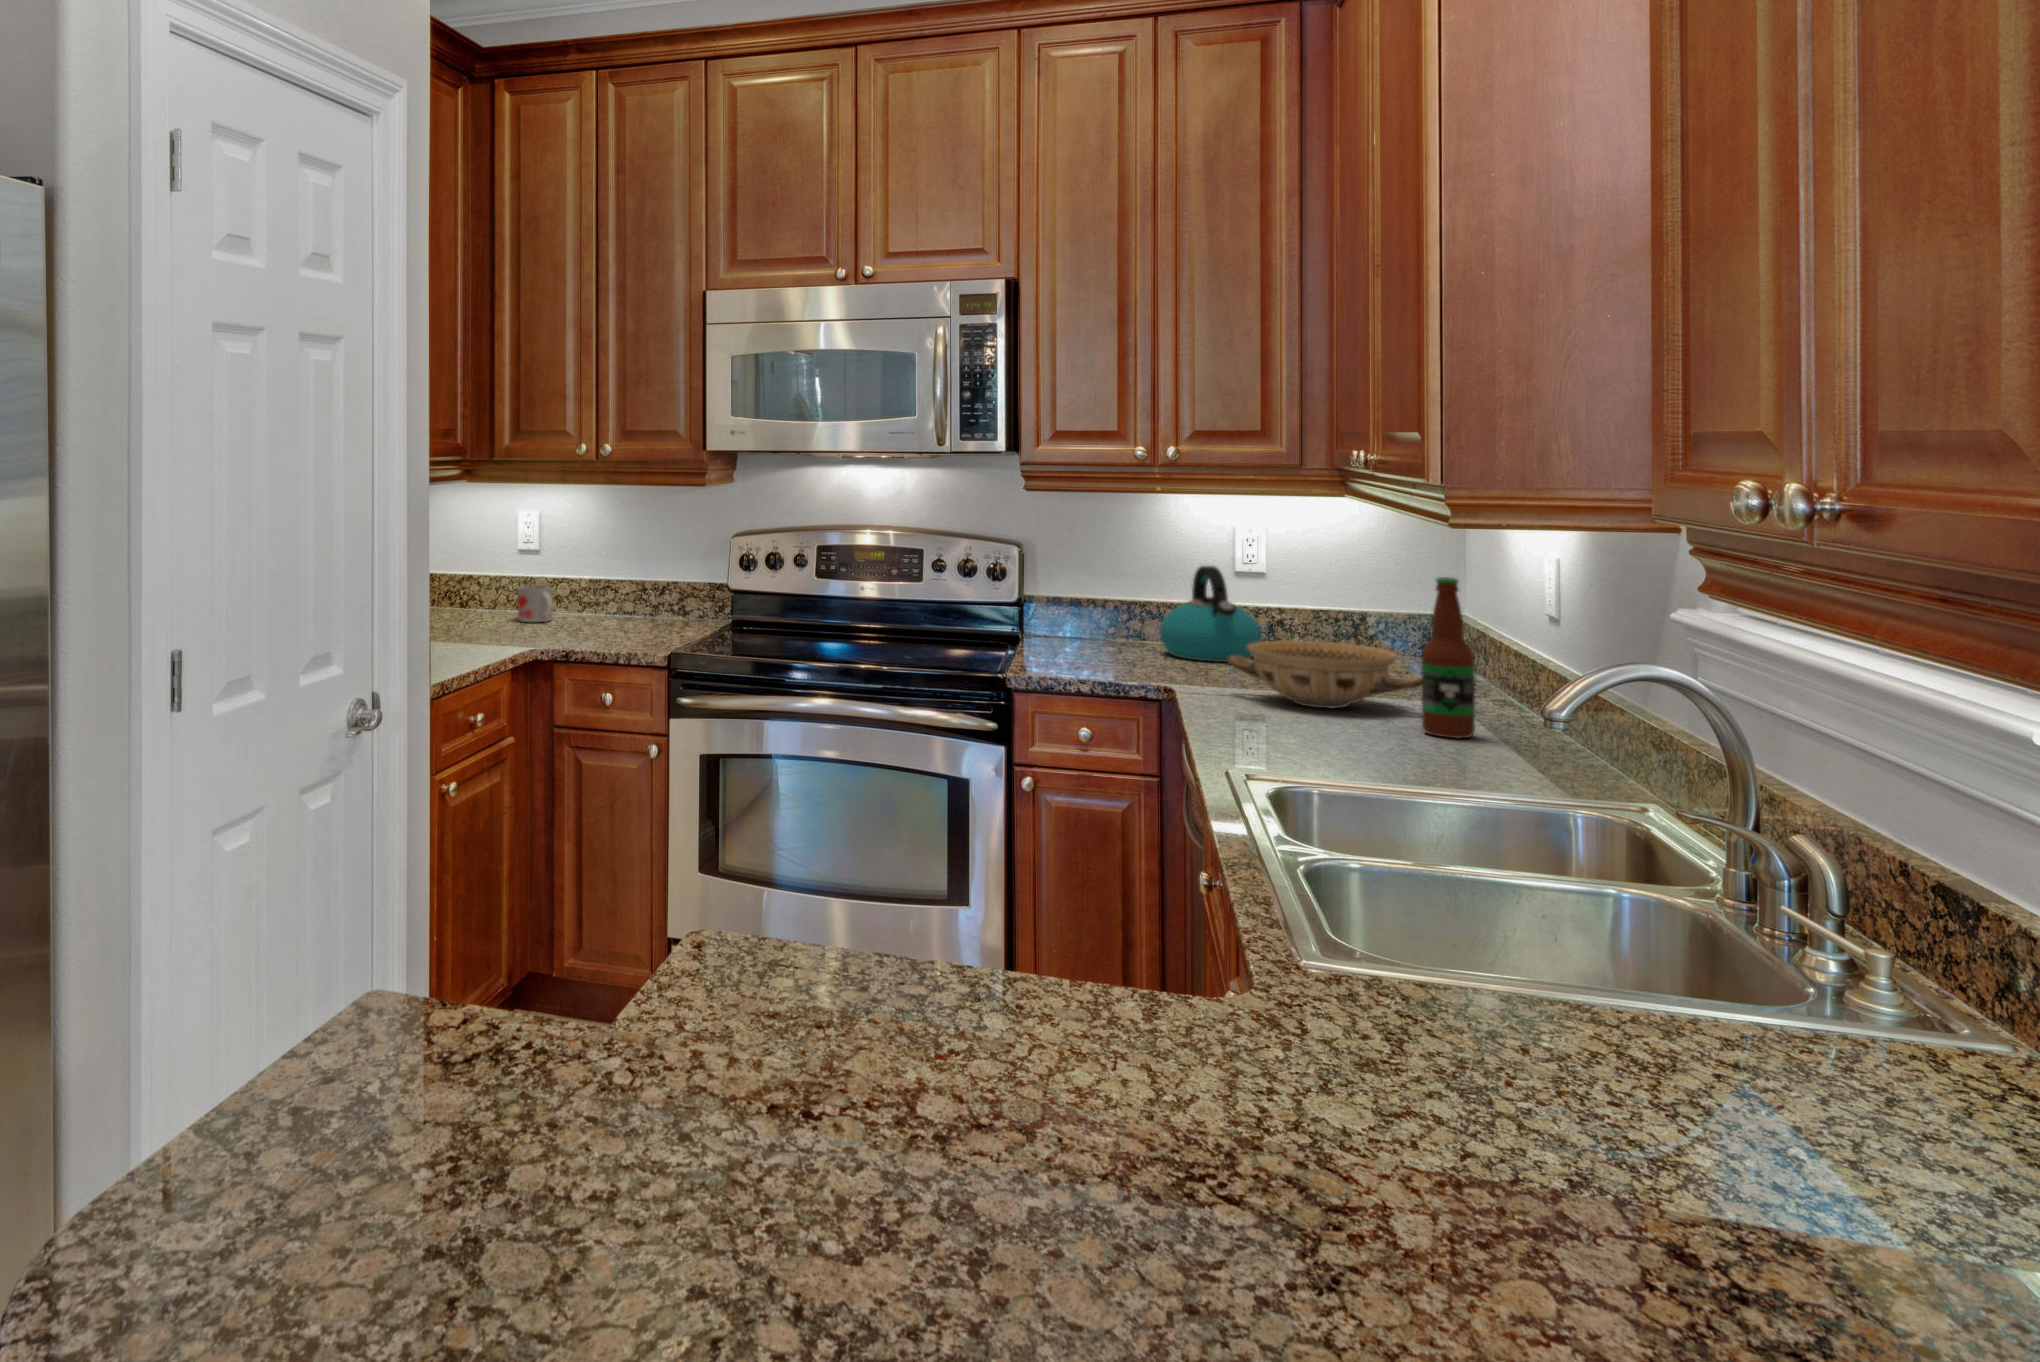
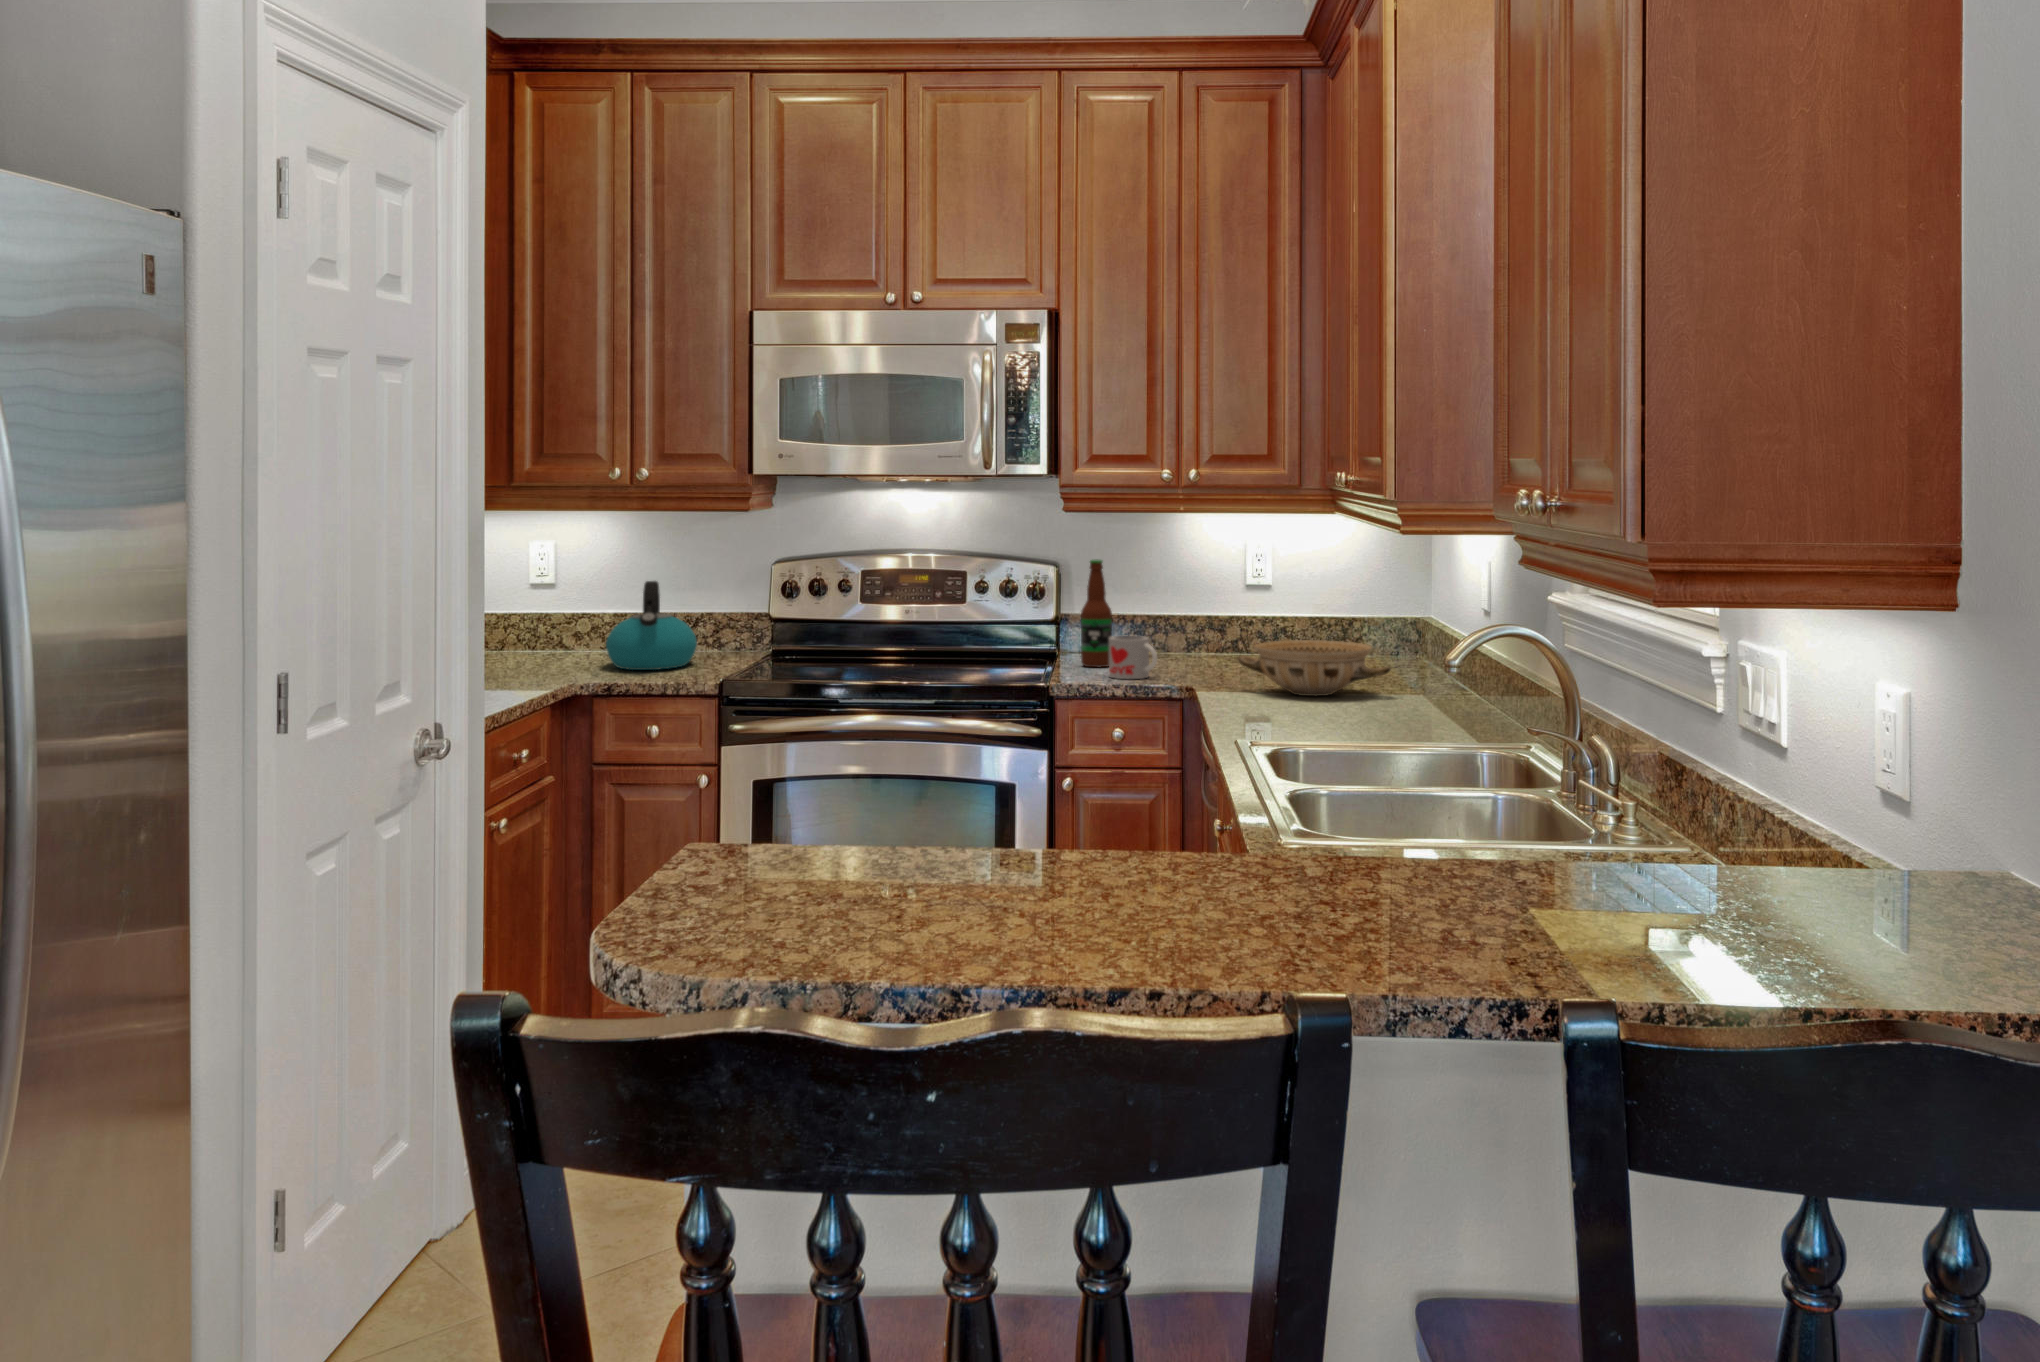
kettle: present [1159,566,1262,662] -> present [606,581,697,670]
bottle: present [1421,577,1475,738] -> present [1081,560,1112,667]
mug: present [518,585,552,622] -> present [1109,635,1157,679]

